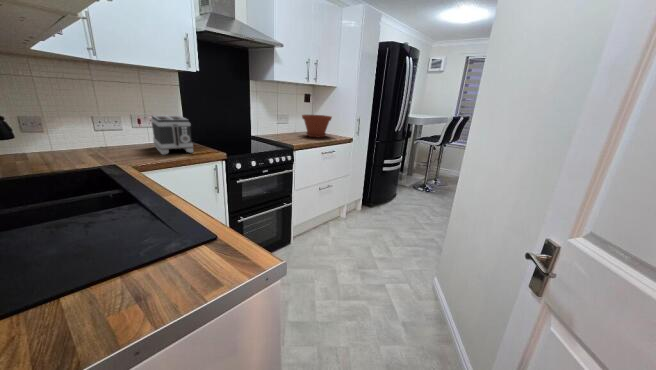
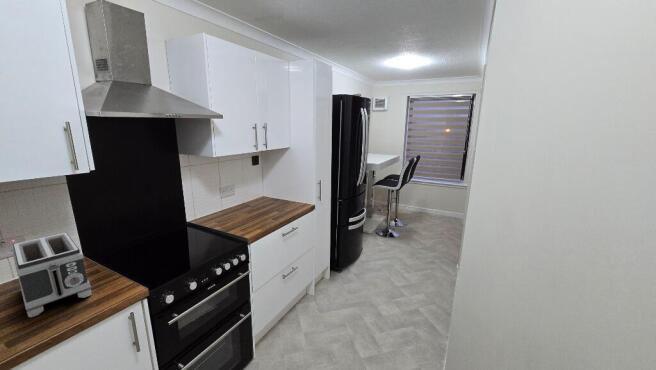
plant pot: present [302,115,332,137] -> none [251,182,289,212]

